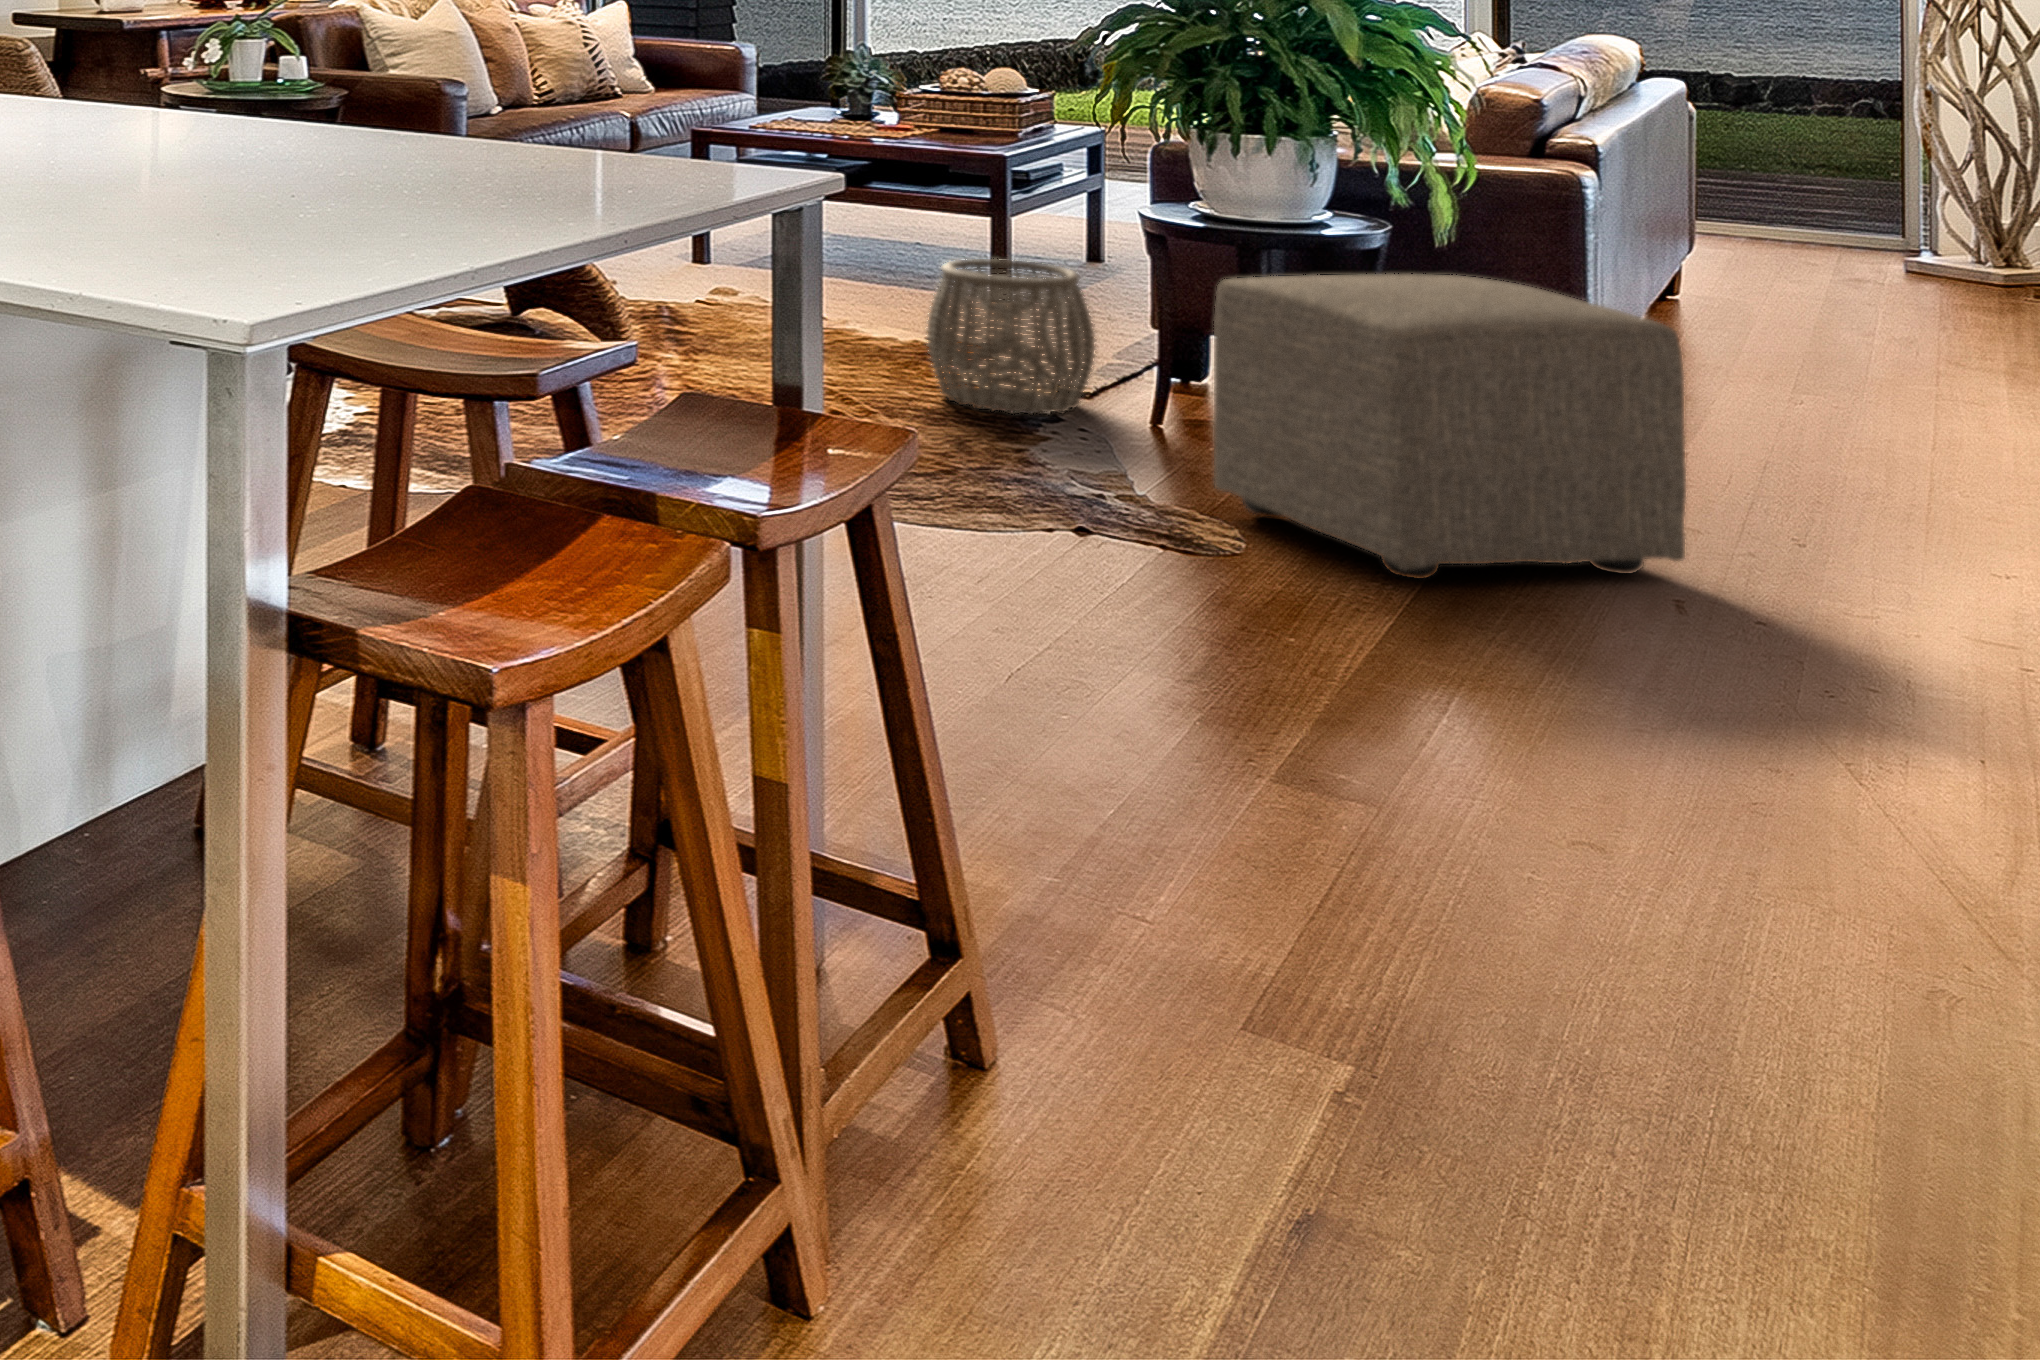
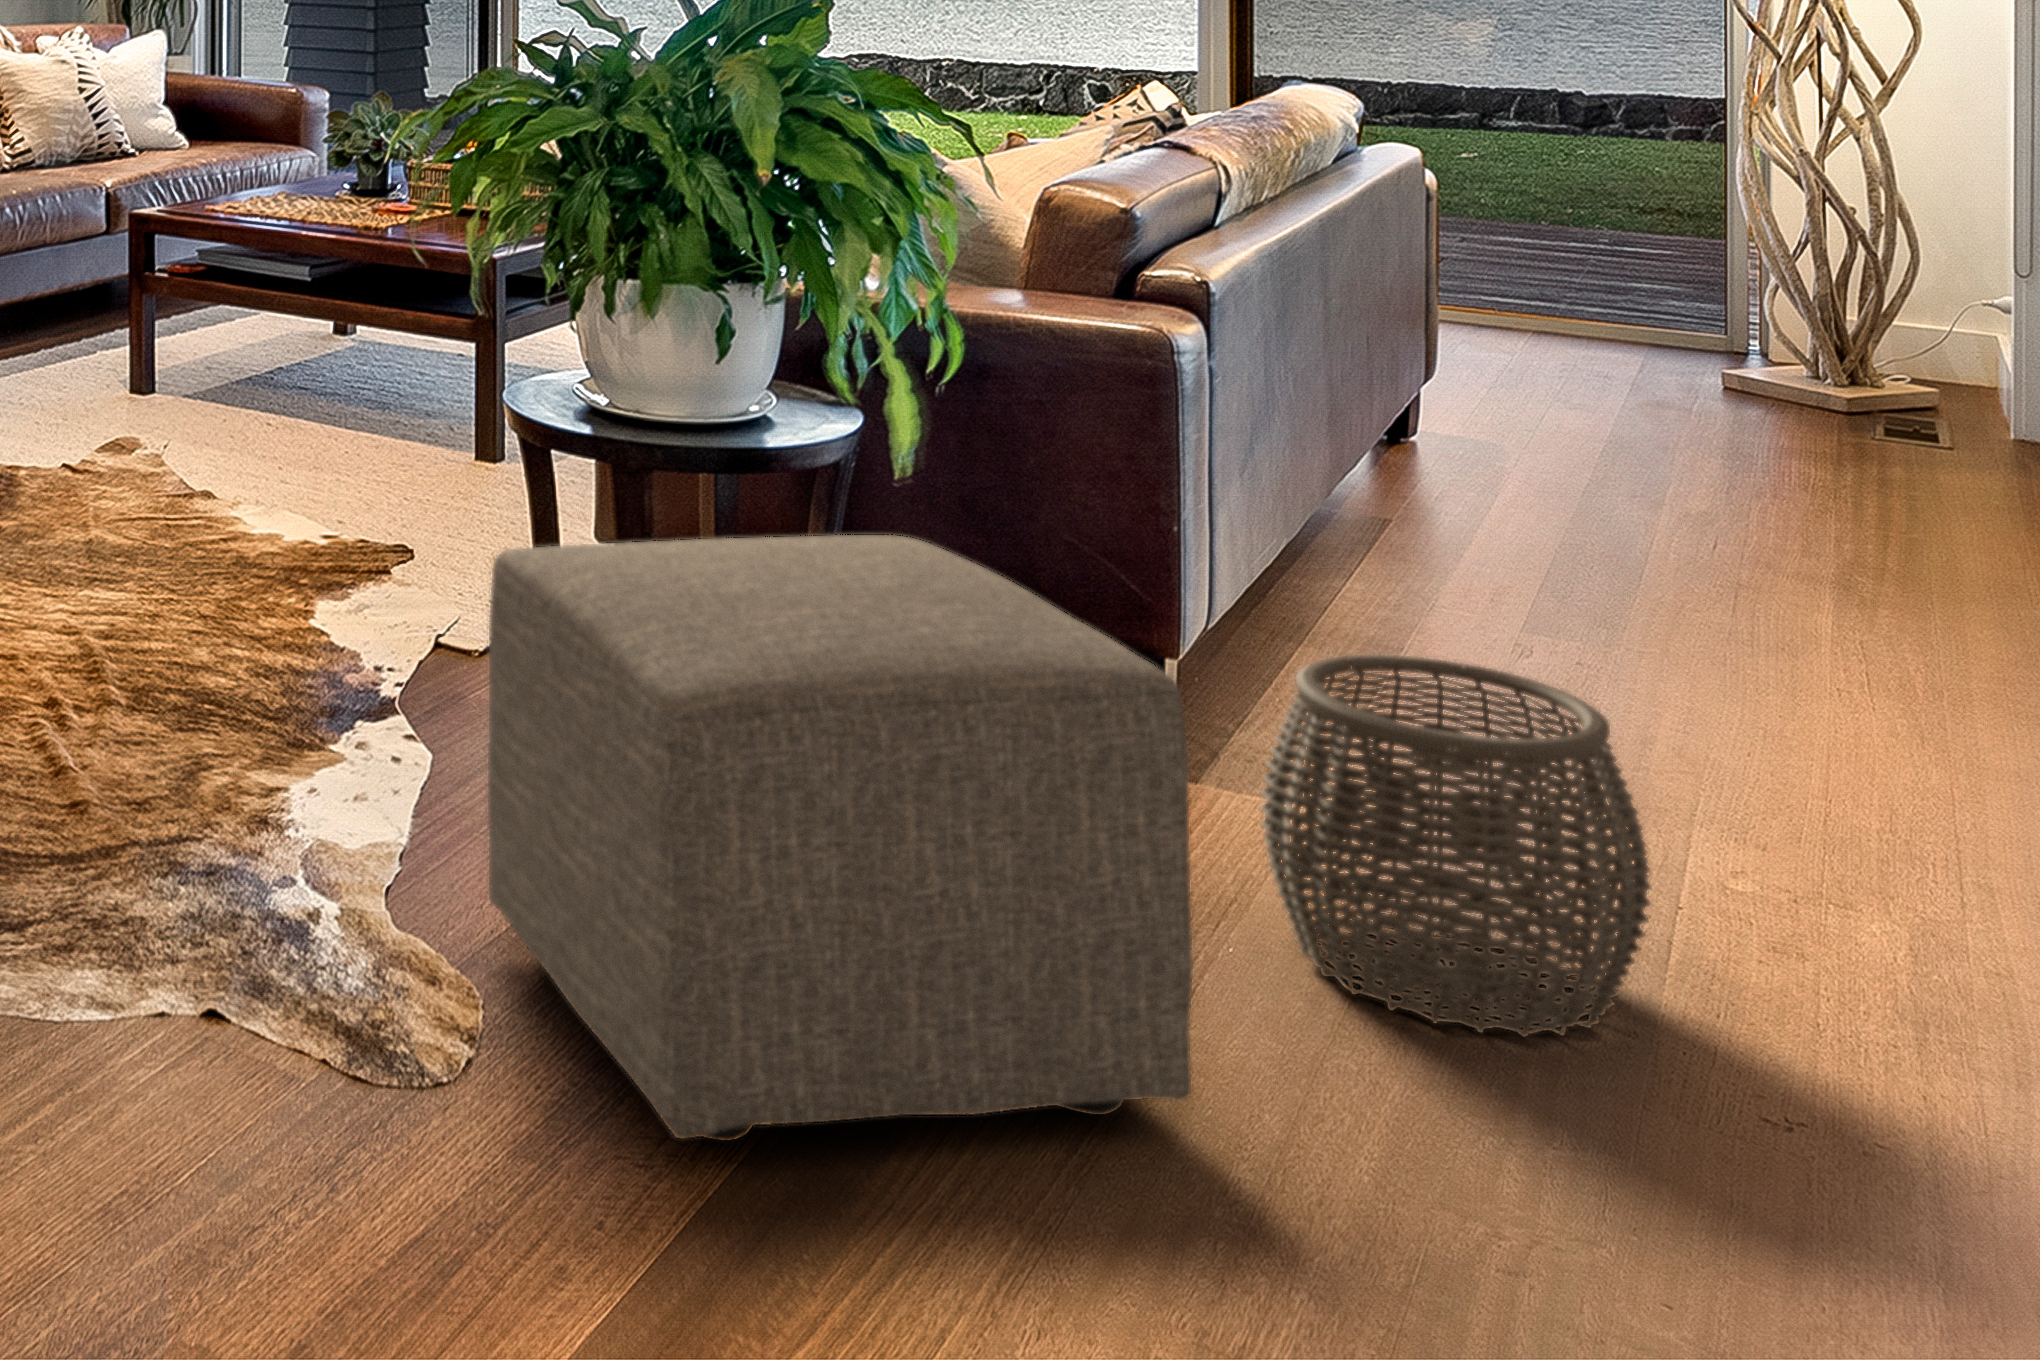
woven basket: present [927,259,1096,414] -> present [1261,655,1651,1038]

